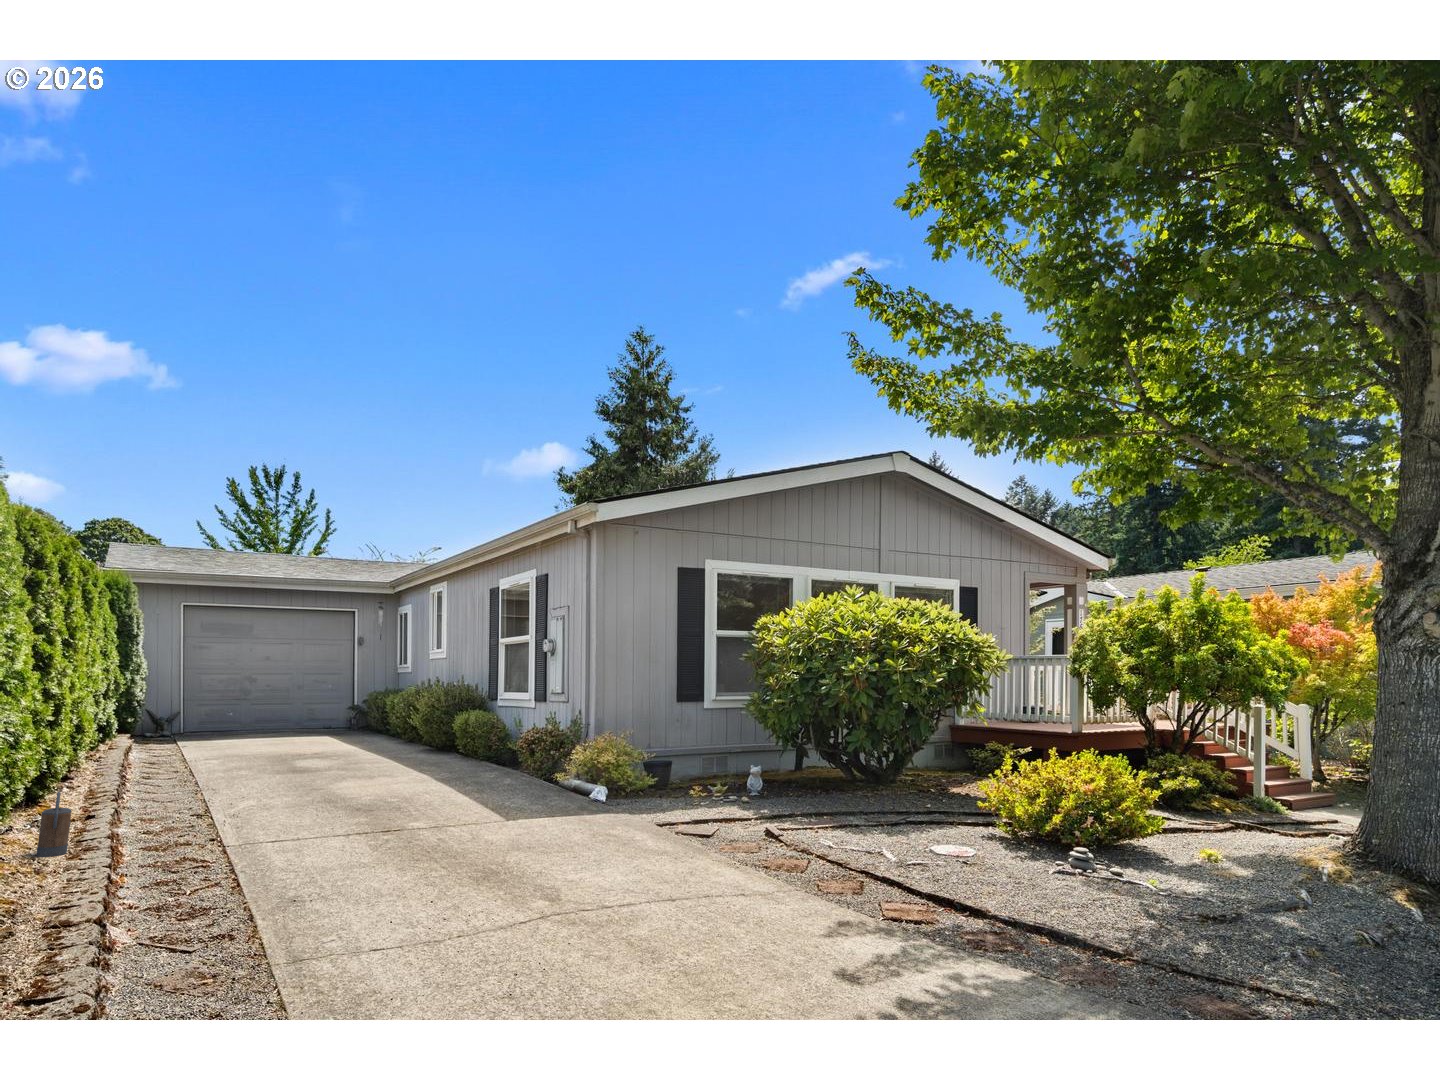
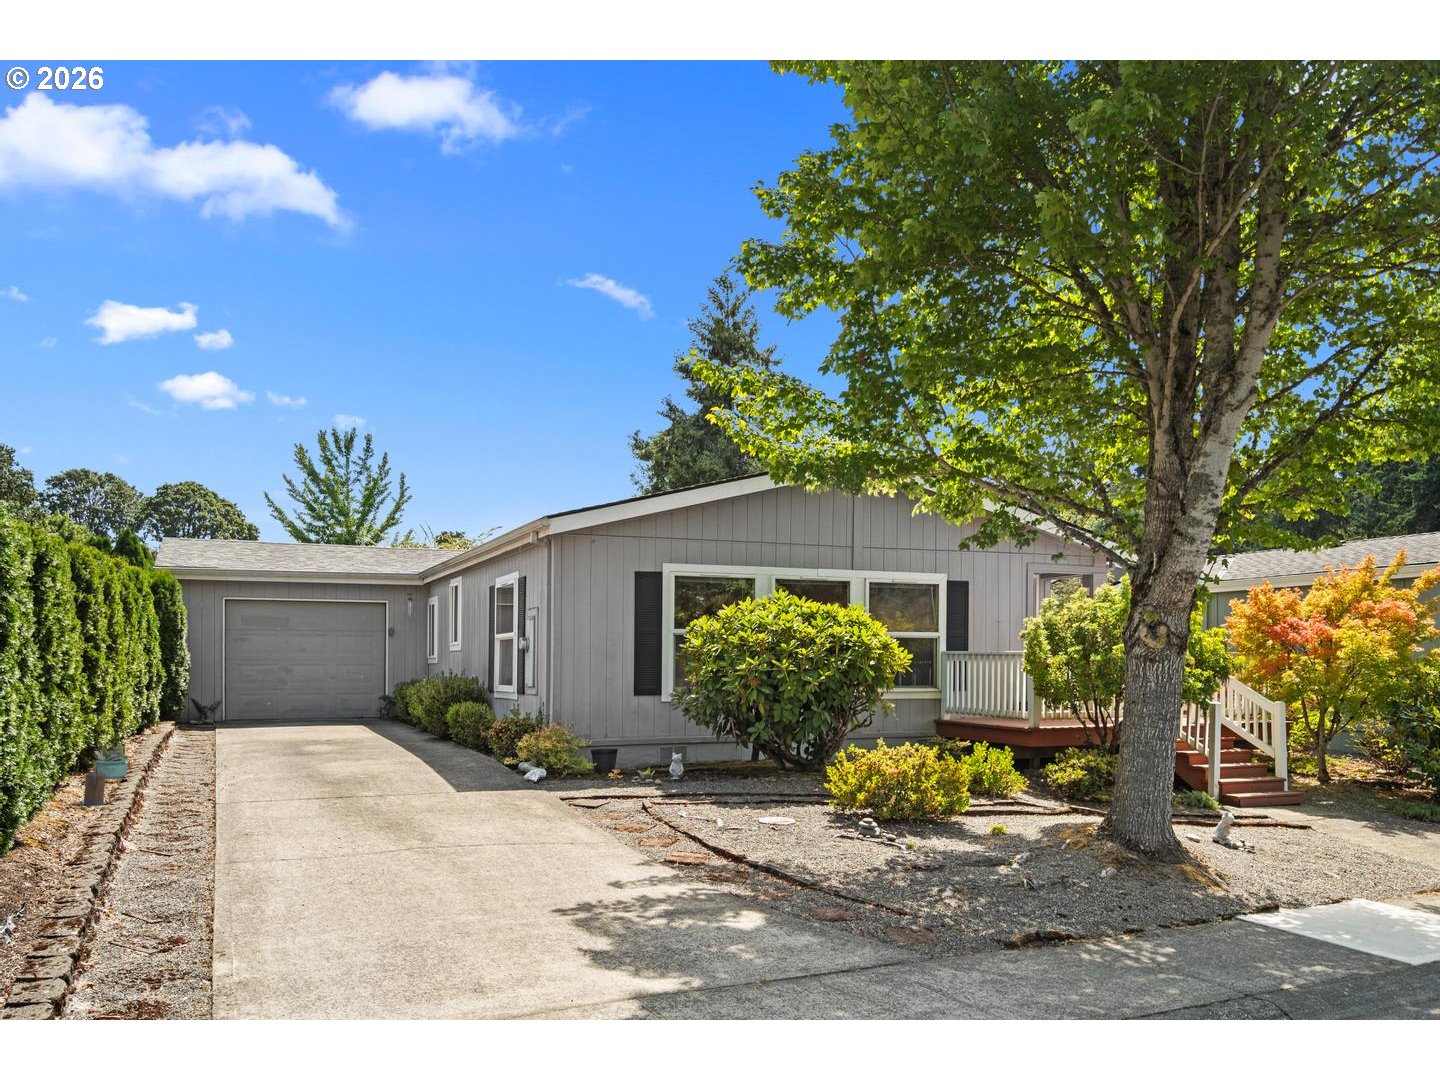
decorative plant: none [43,767,96,813] -> present [95,744,130,779]

